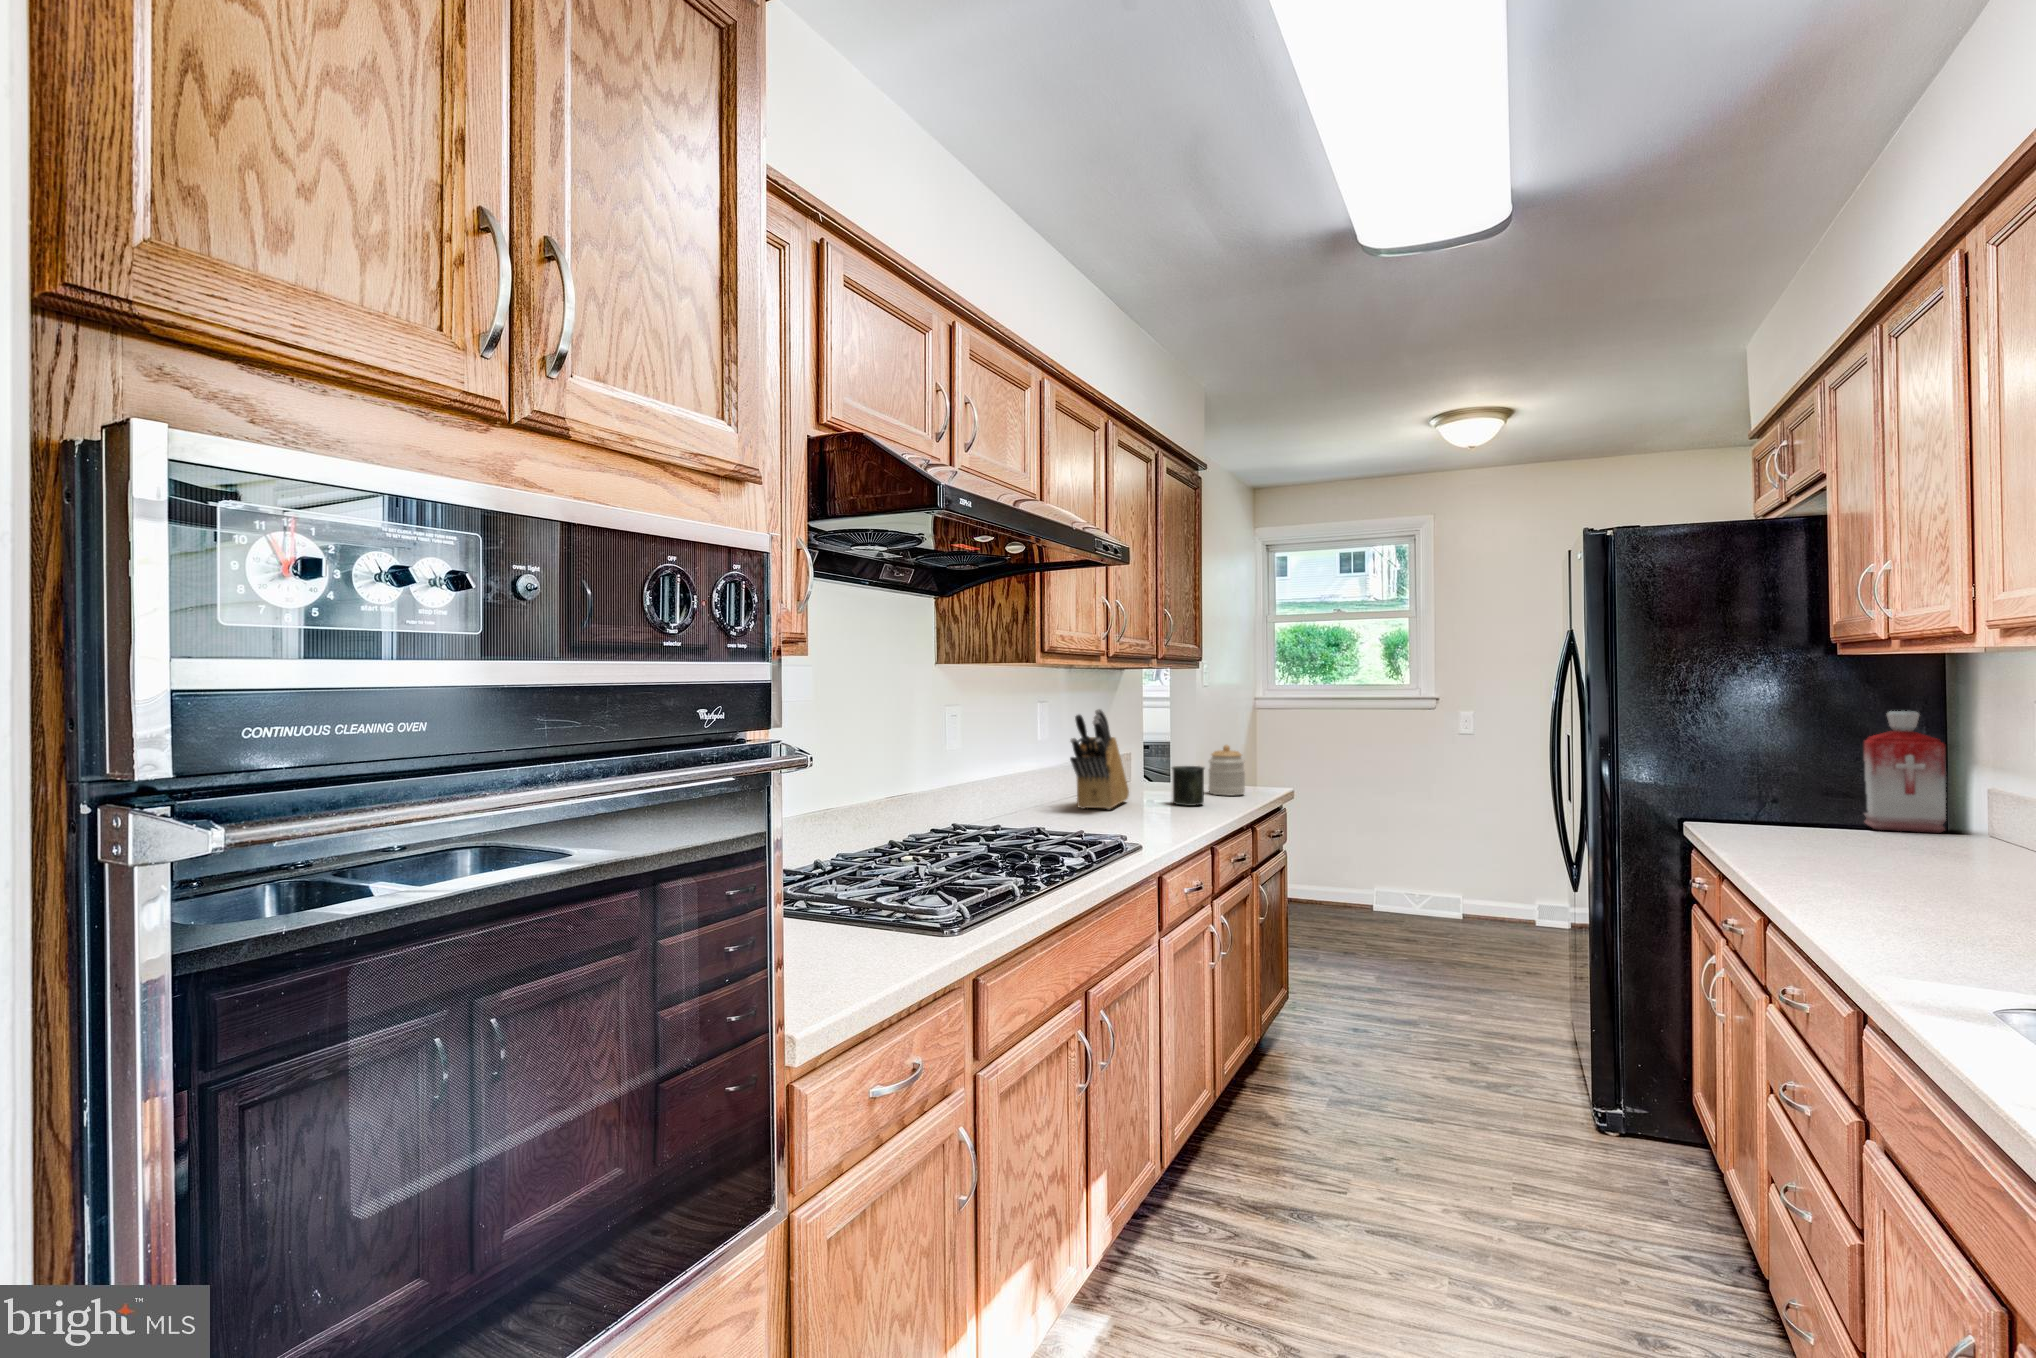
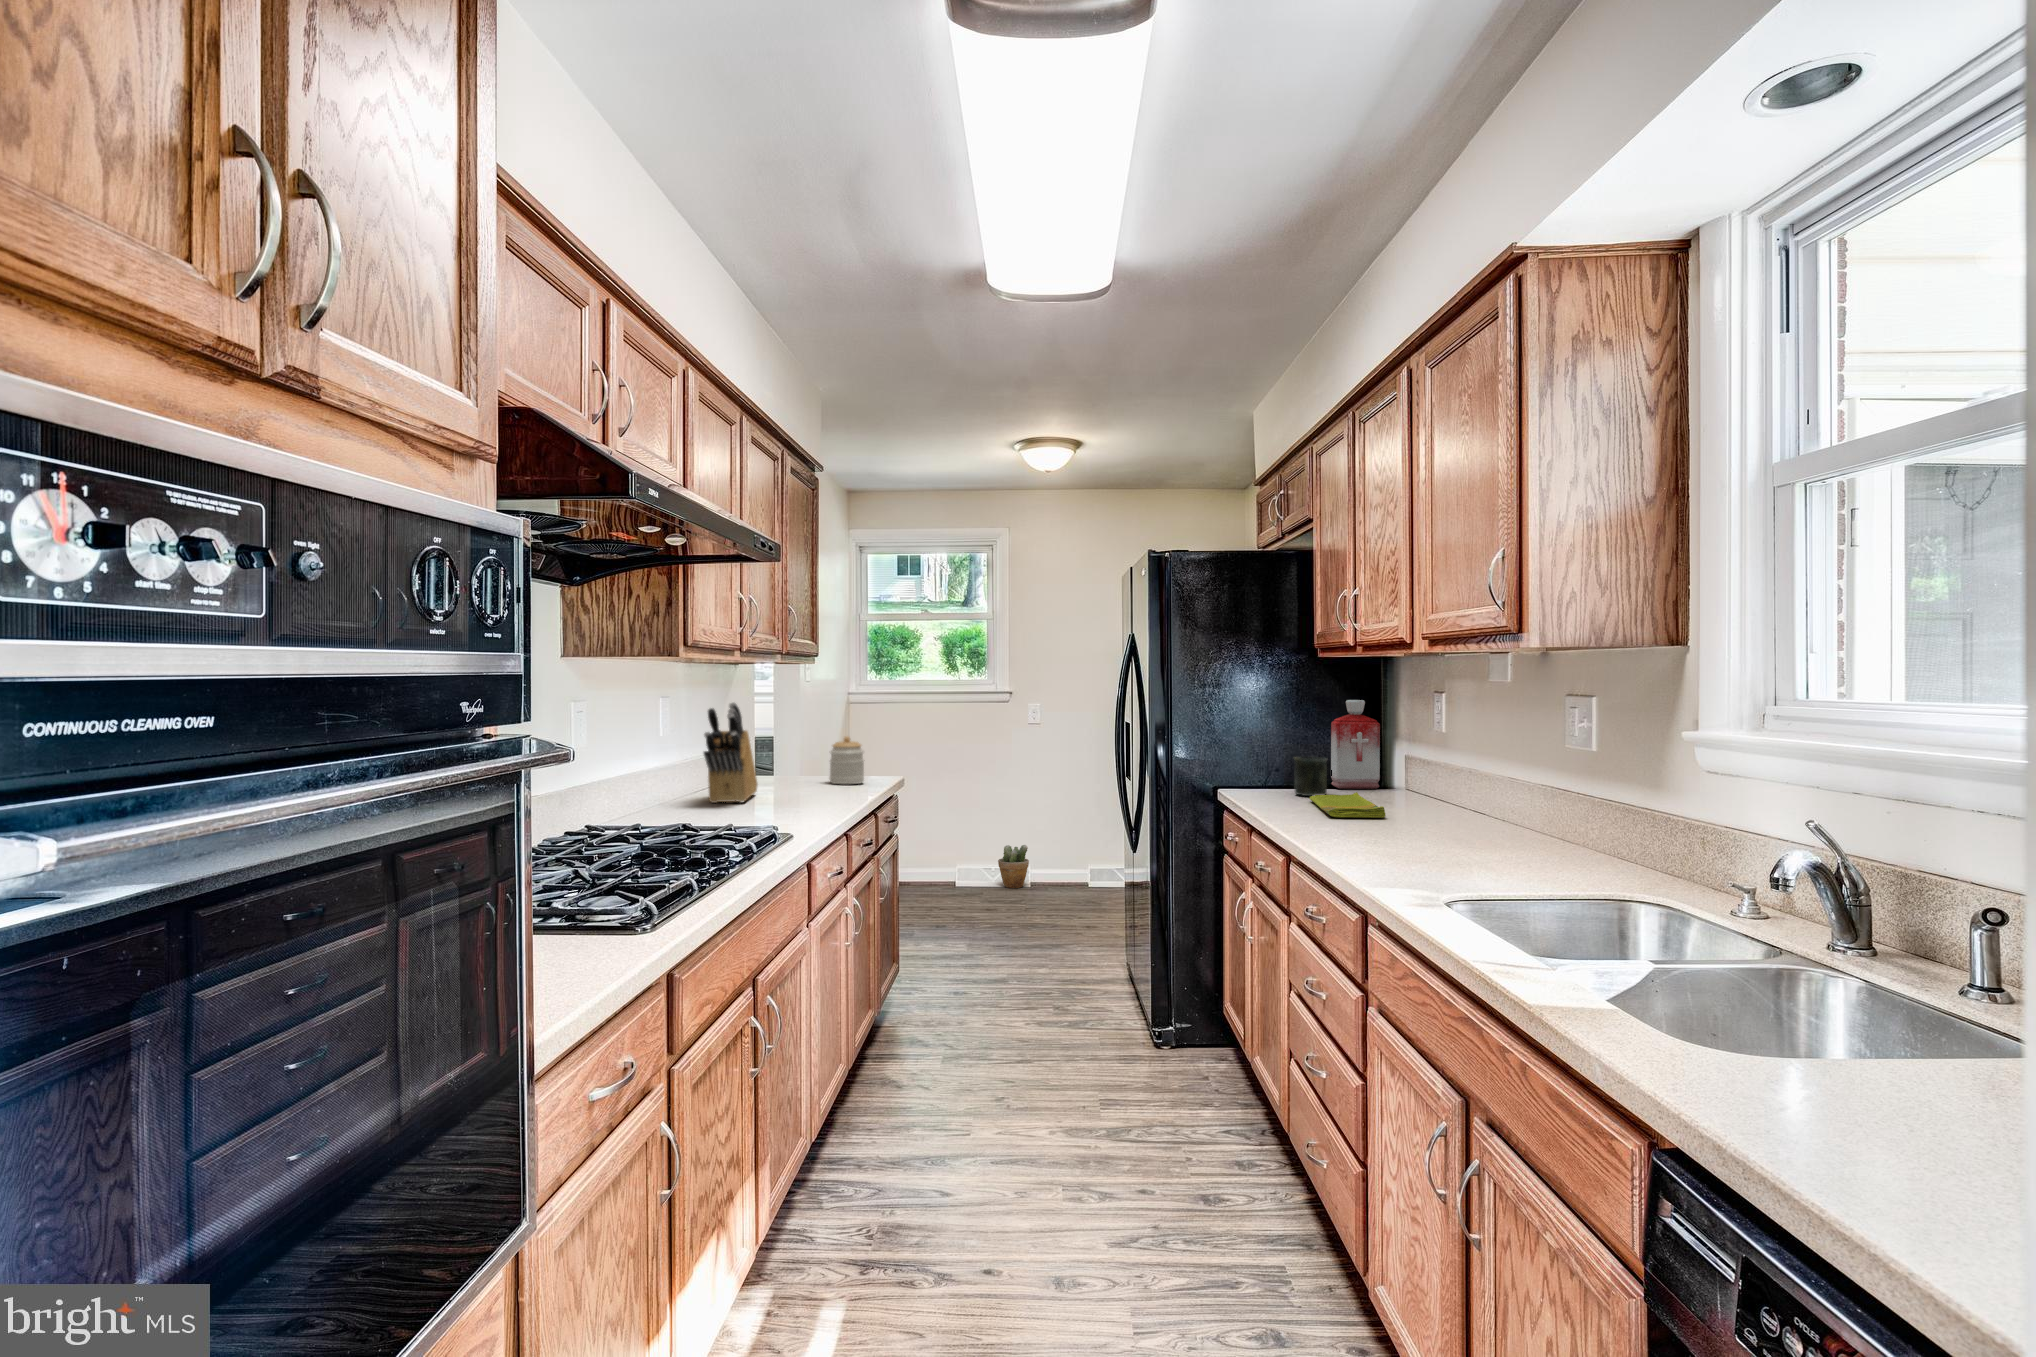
mug: present [1172,766,1204,806] -> present [1294,757,1327,796]
dish towel: none [1820,836,1941,874] -> present [1309,792,1386,818]
potted plant: none [1418,871,1456,920] -> present [998,845,1029,888]

